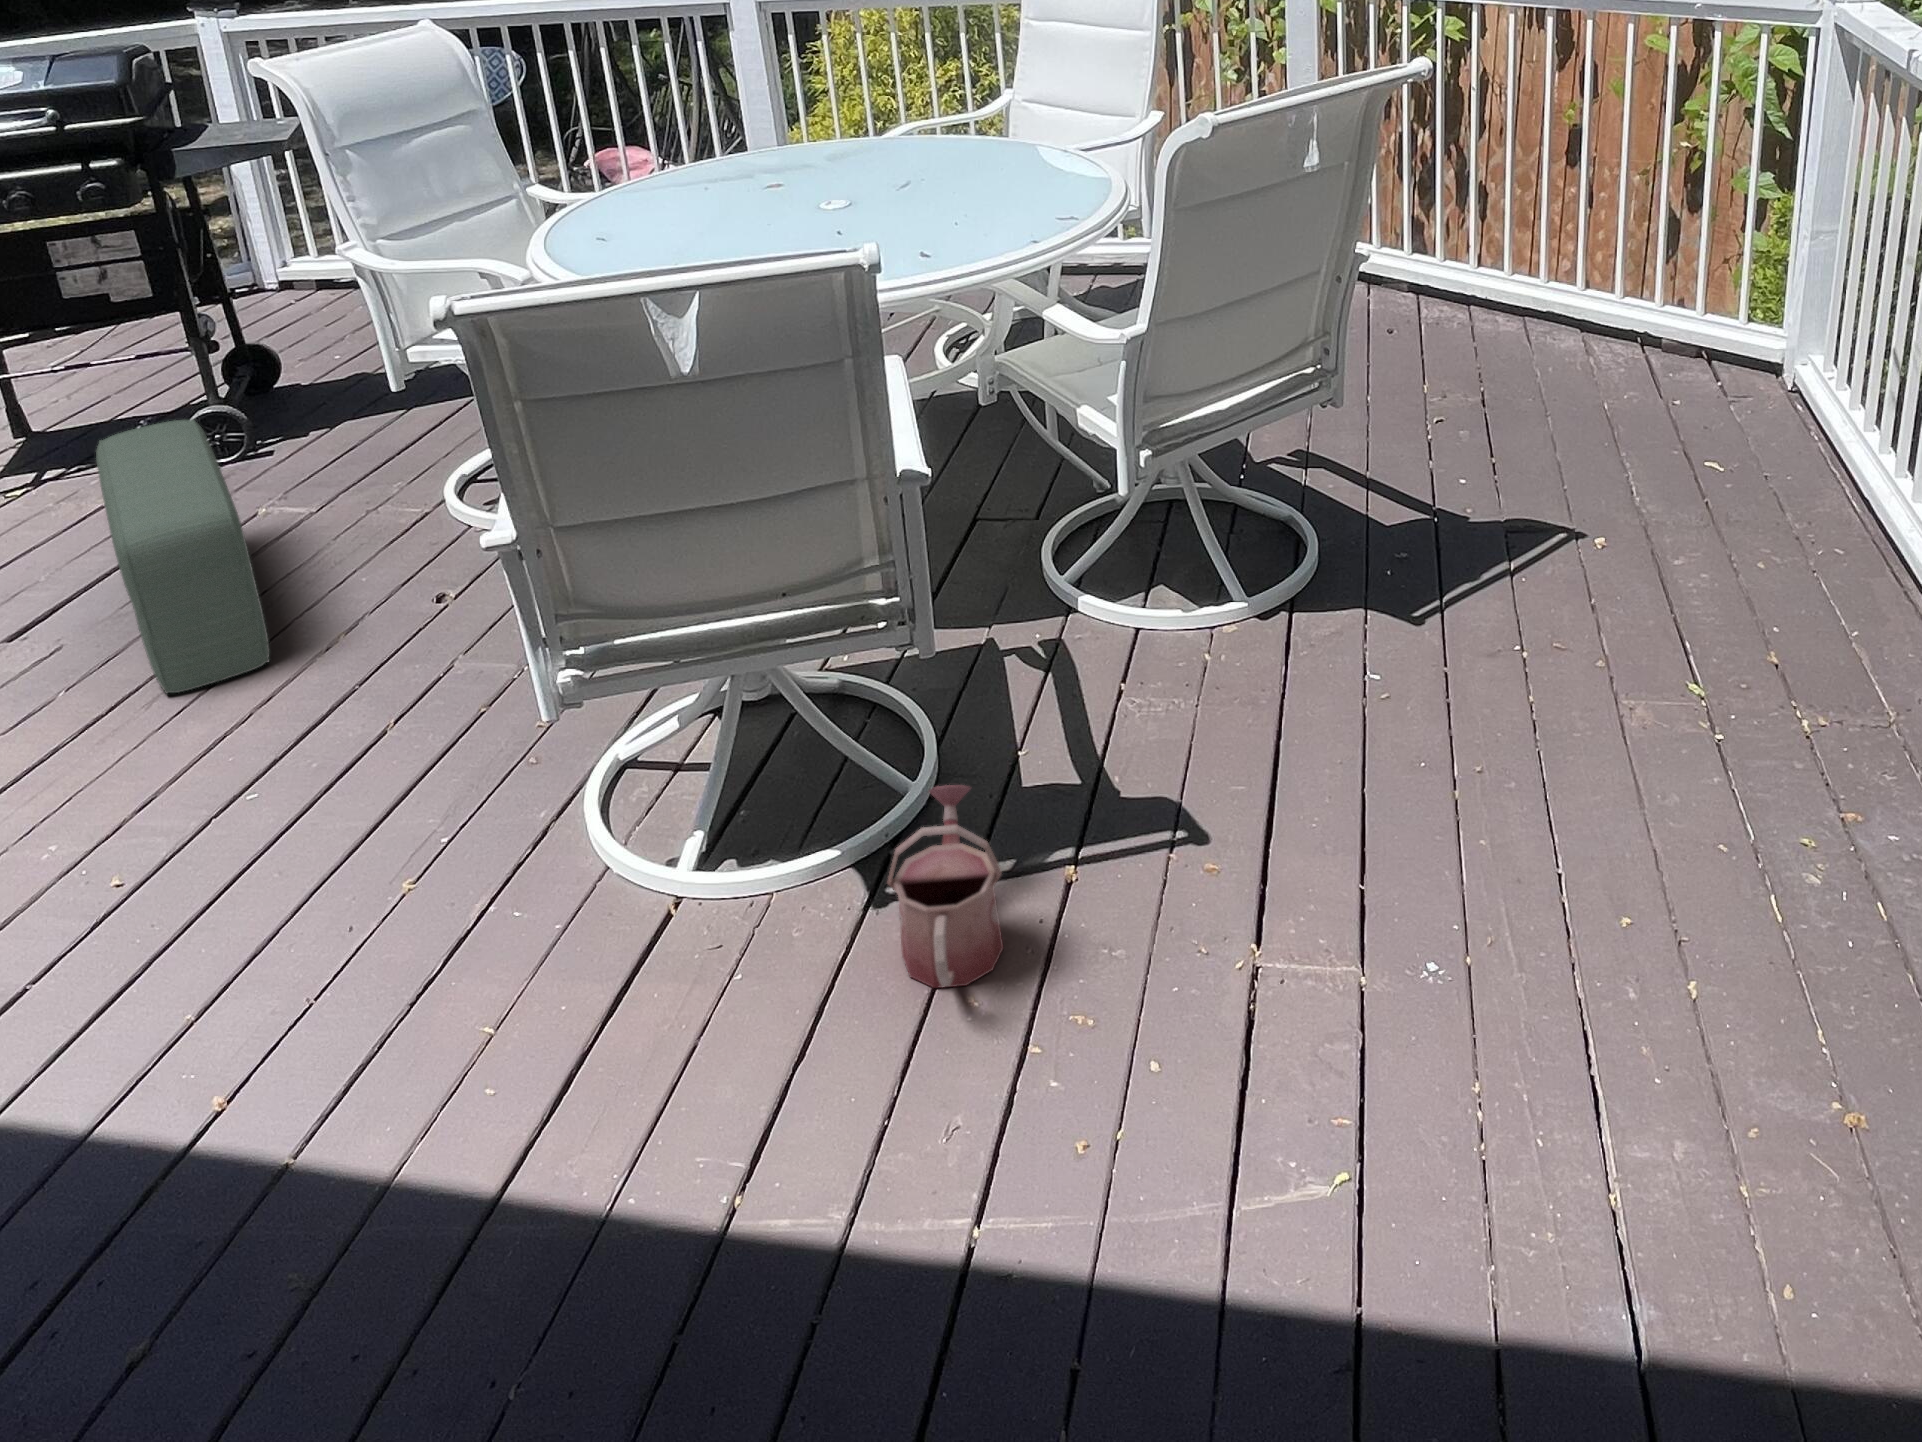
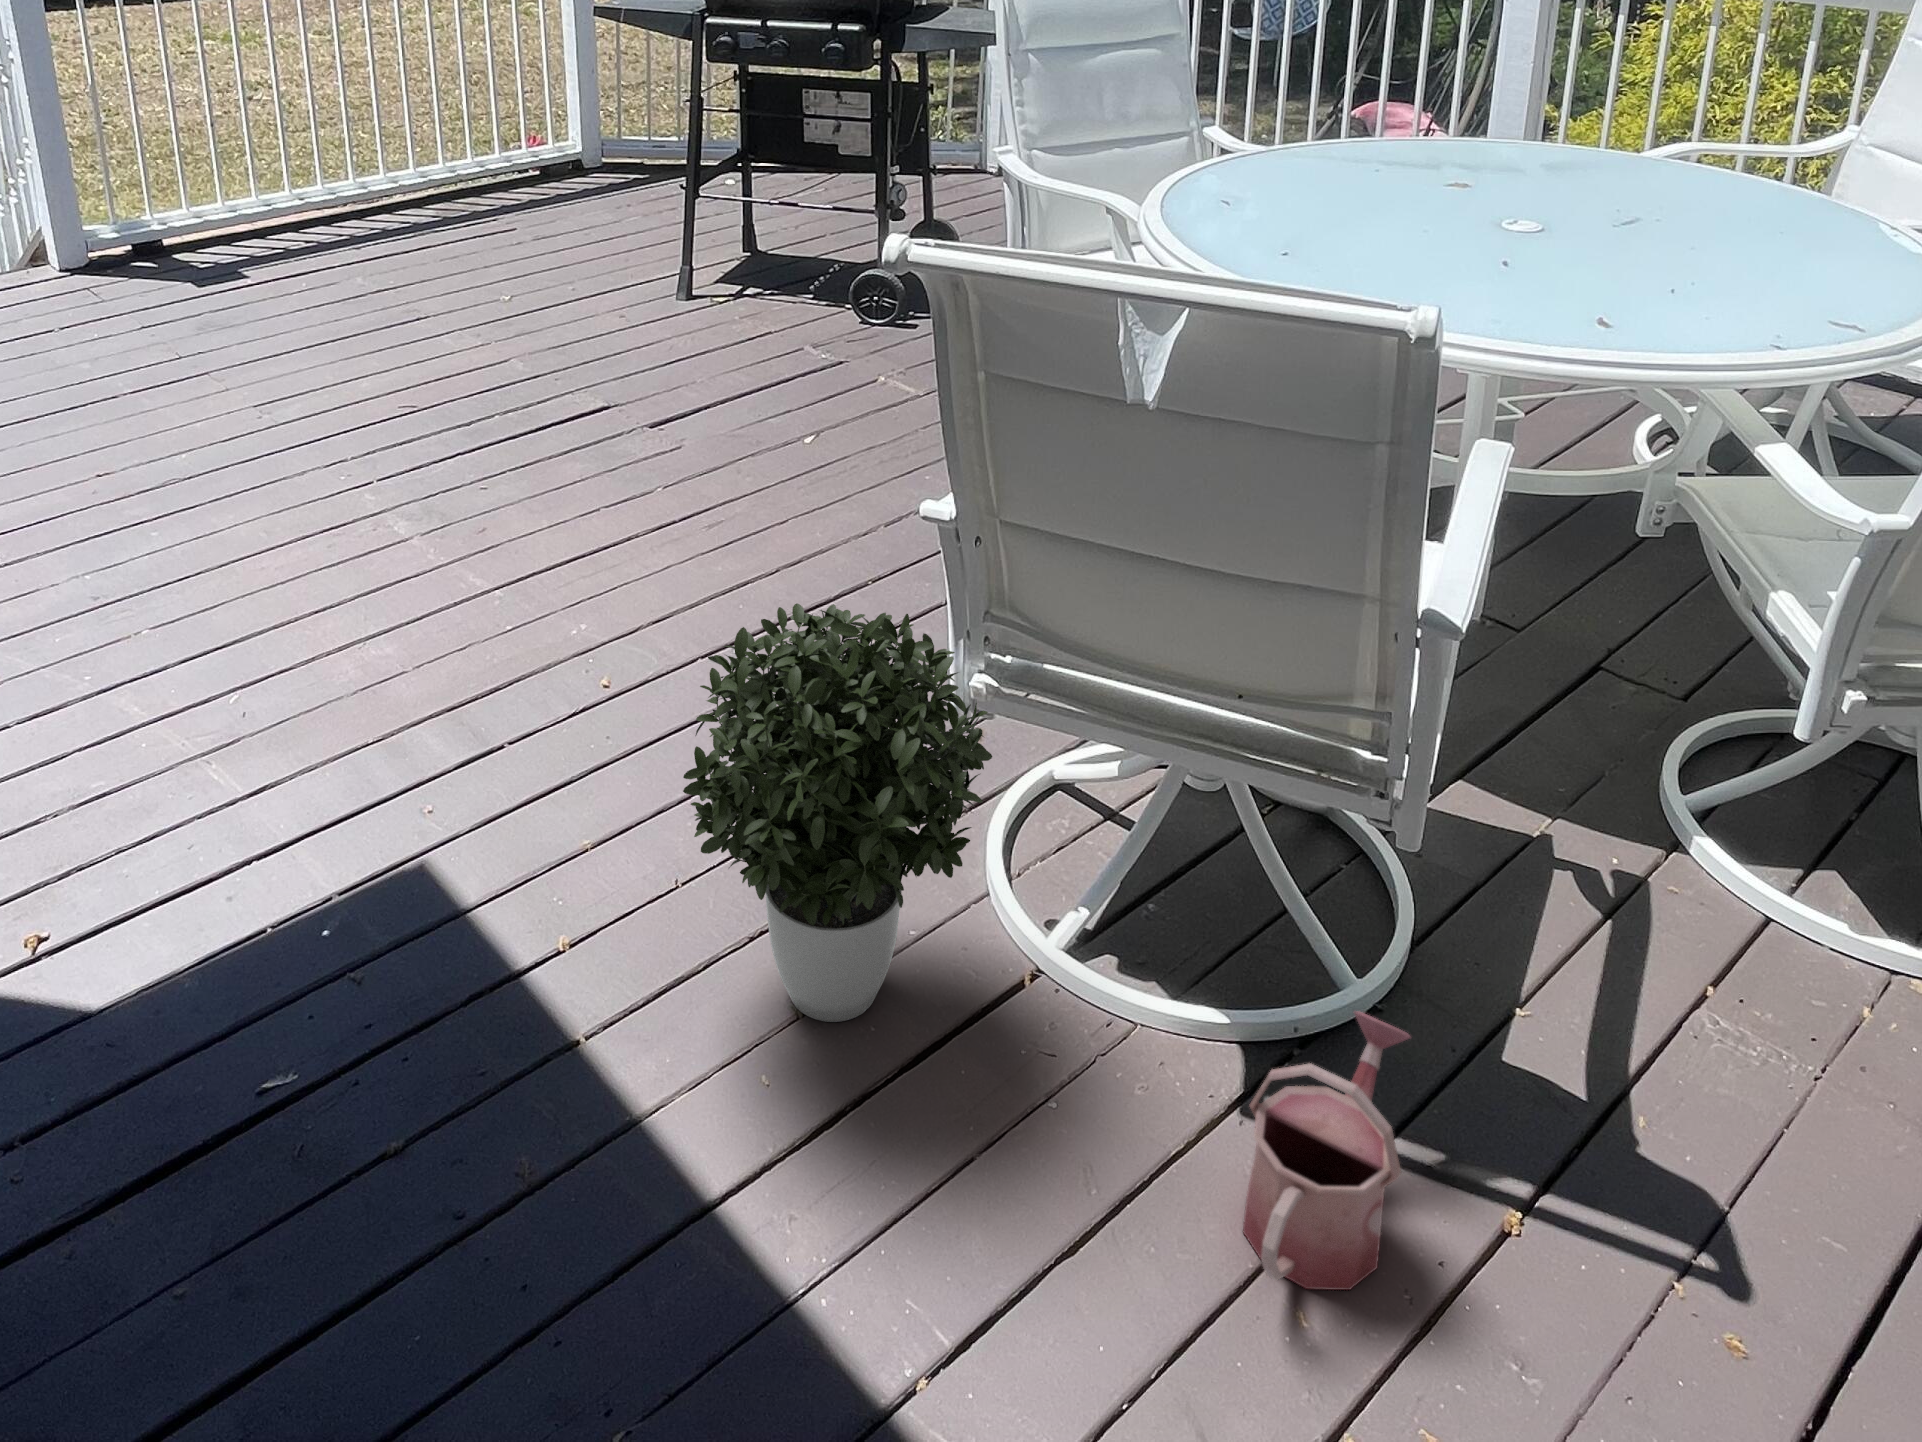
pouf: present [96,419,270,693] -> none [717,276,842,536]
potted plant: none [306,642,611,1024] -> present [683,603,992,1022]

